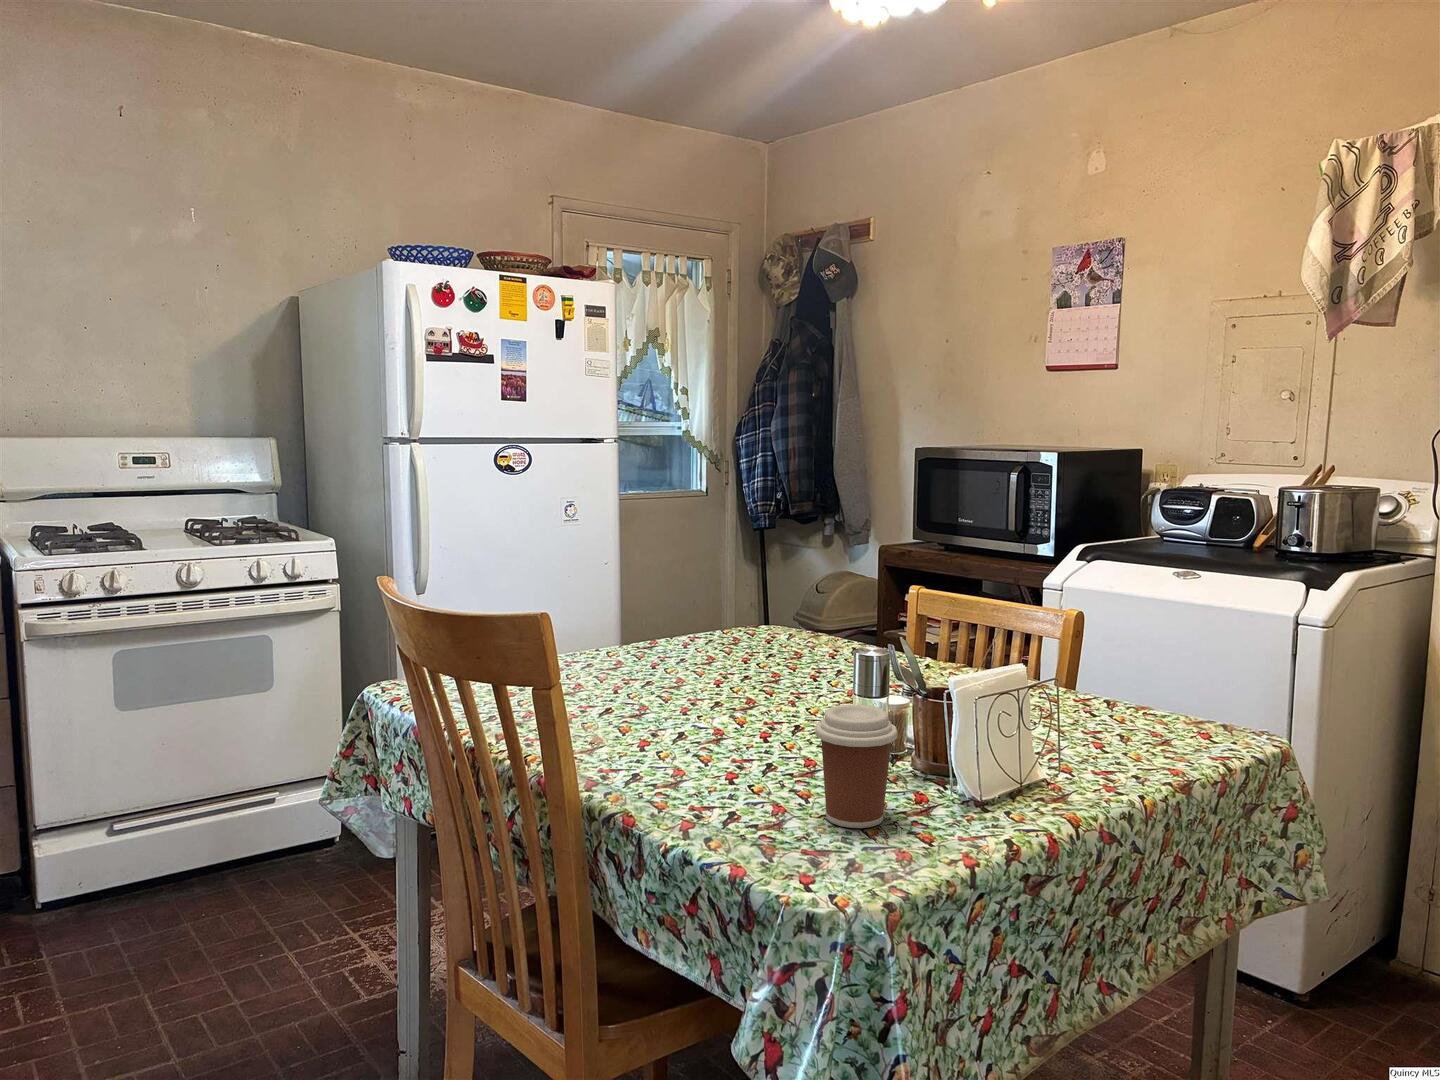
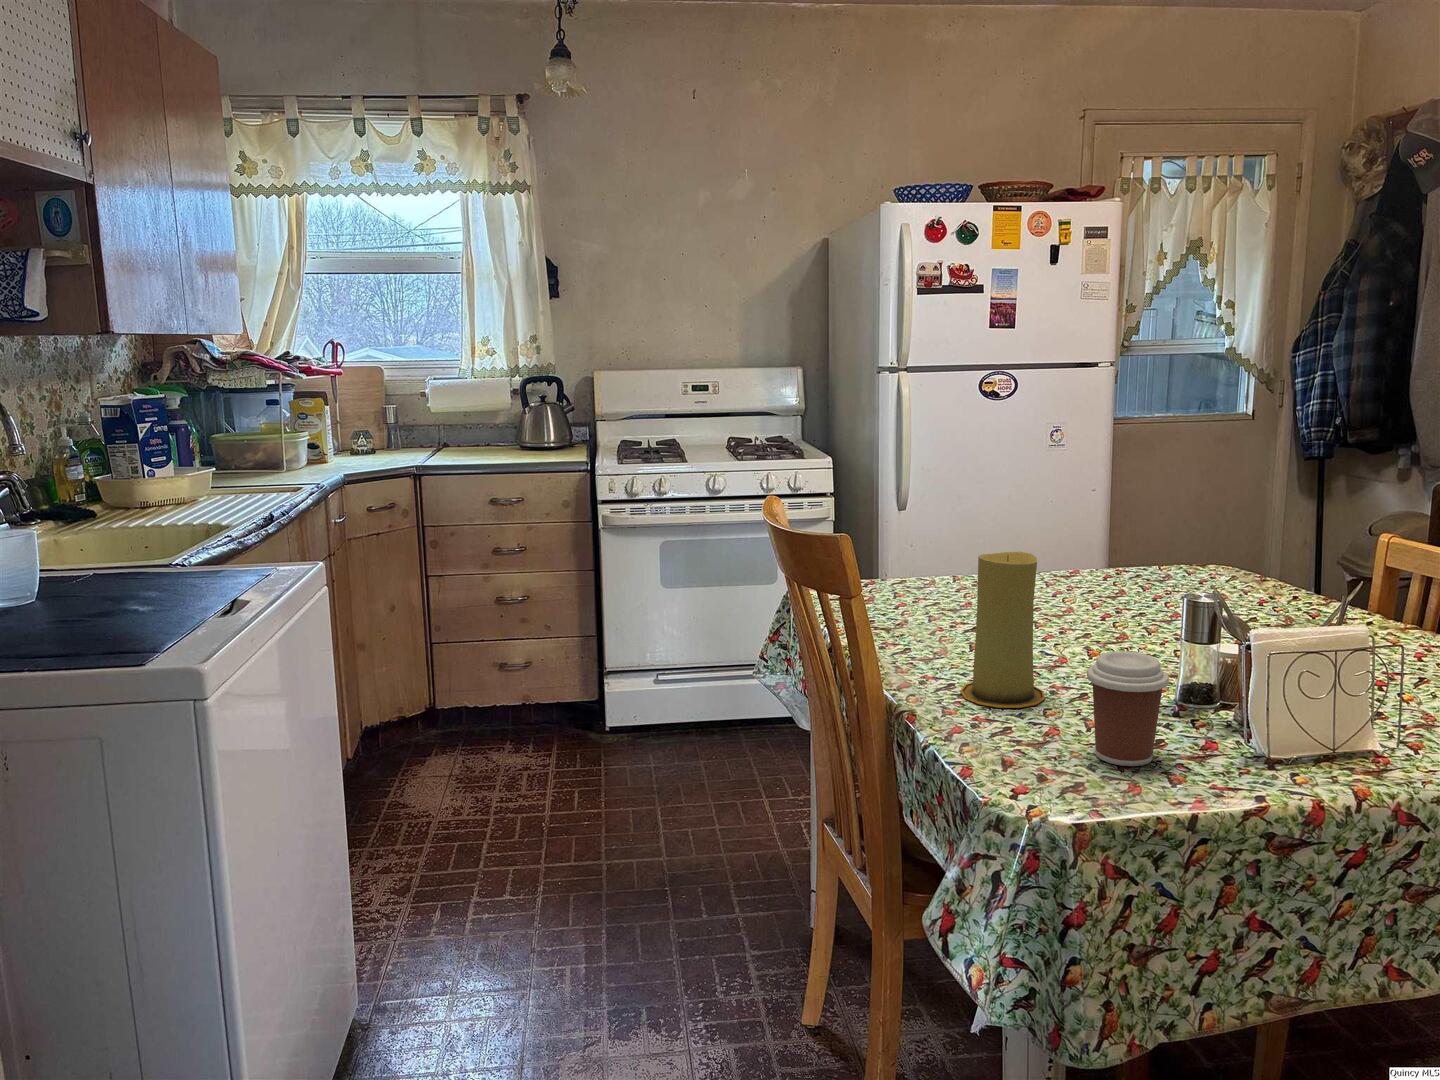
candle: none [642,611,732,787] -> present [960,552,1045,708]

